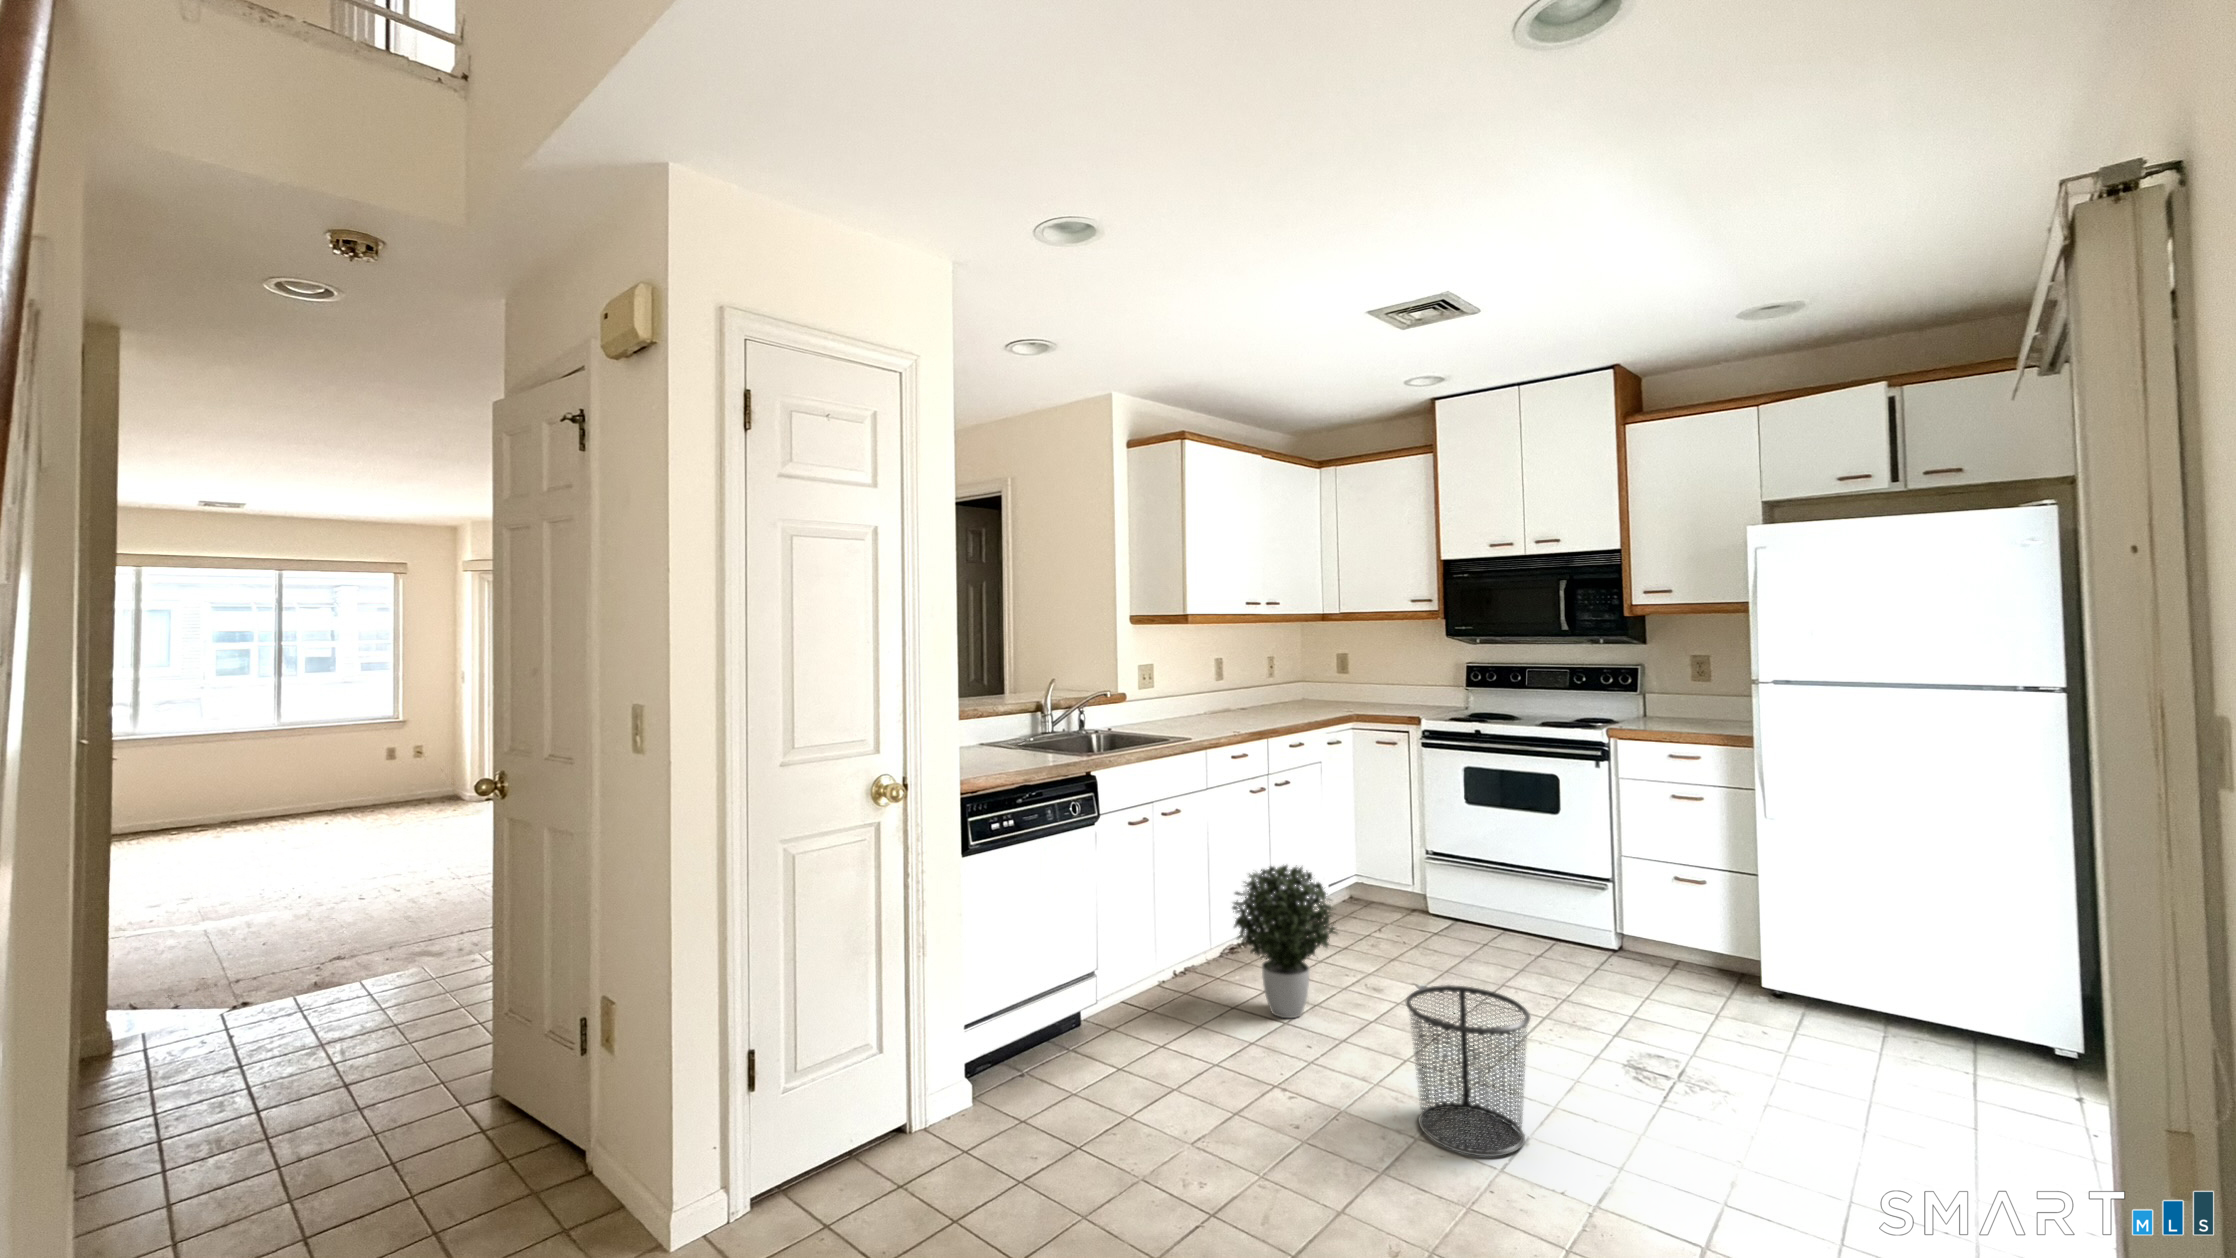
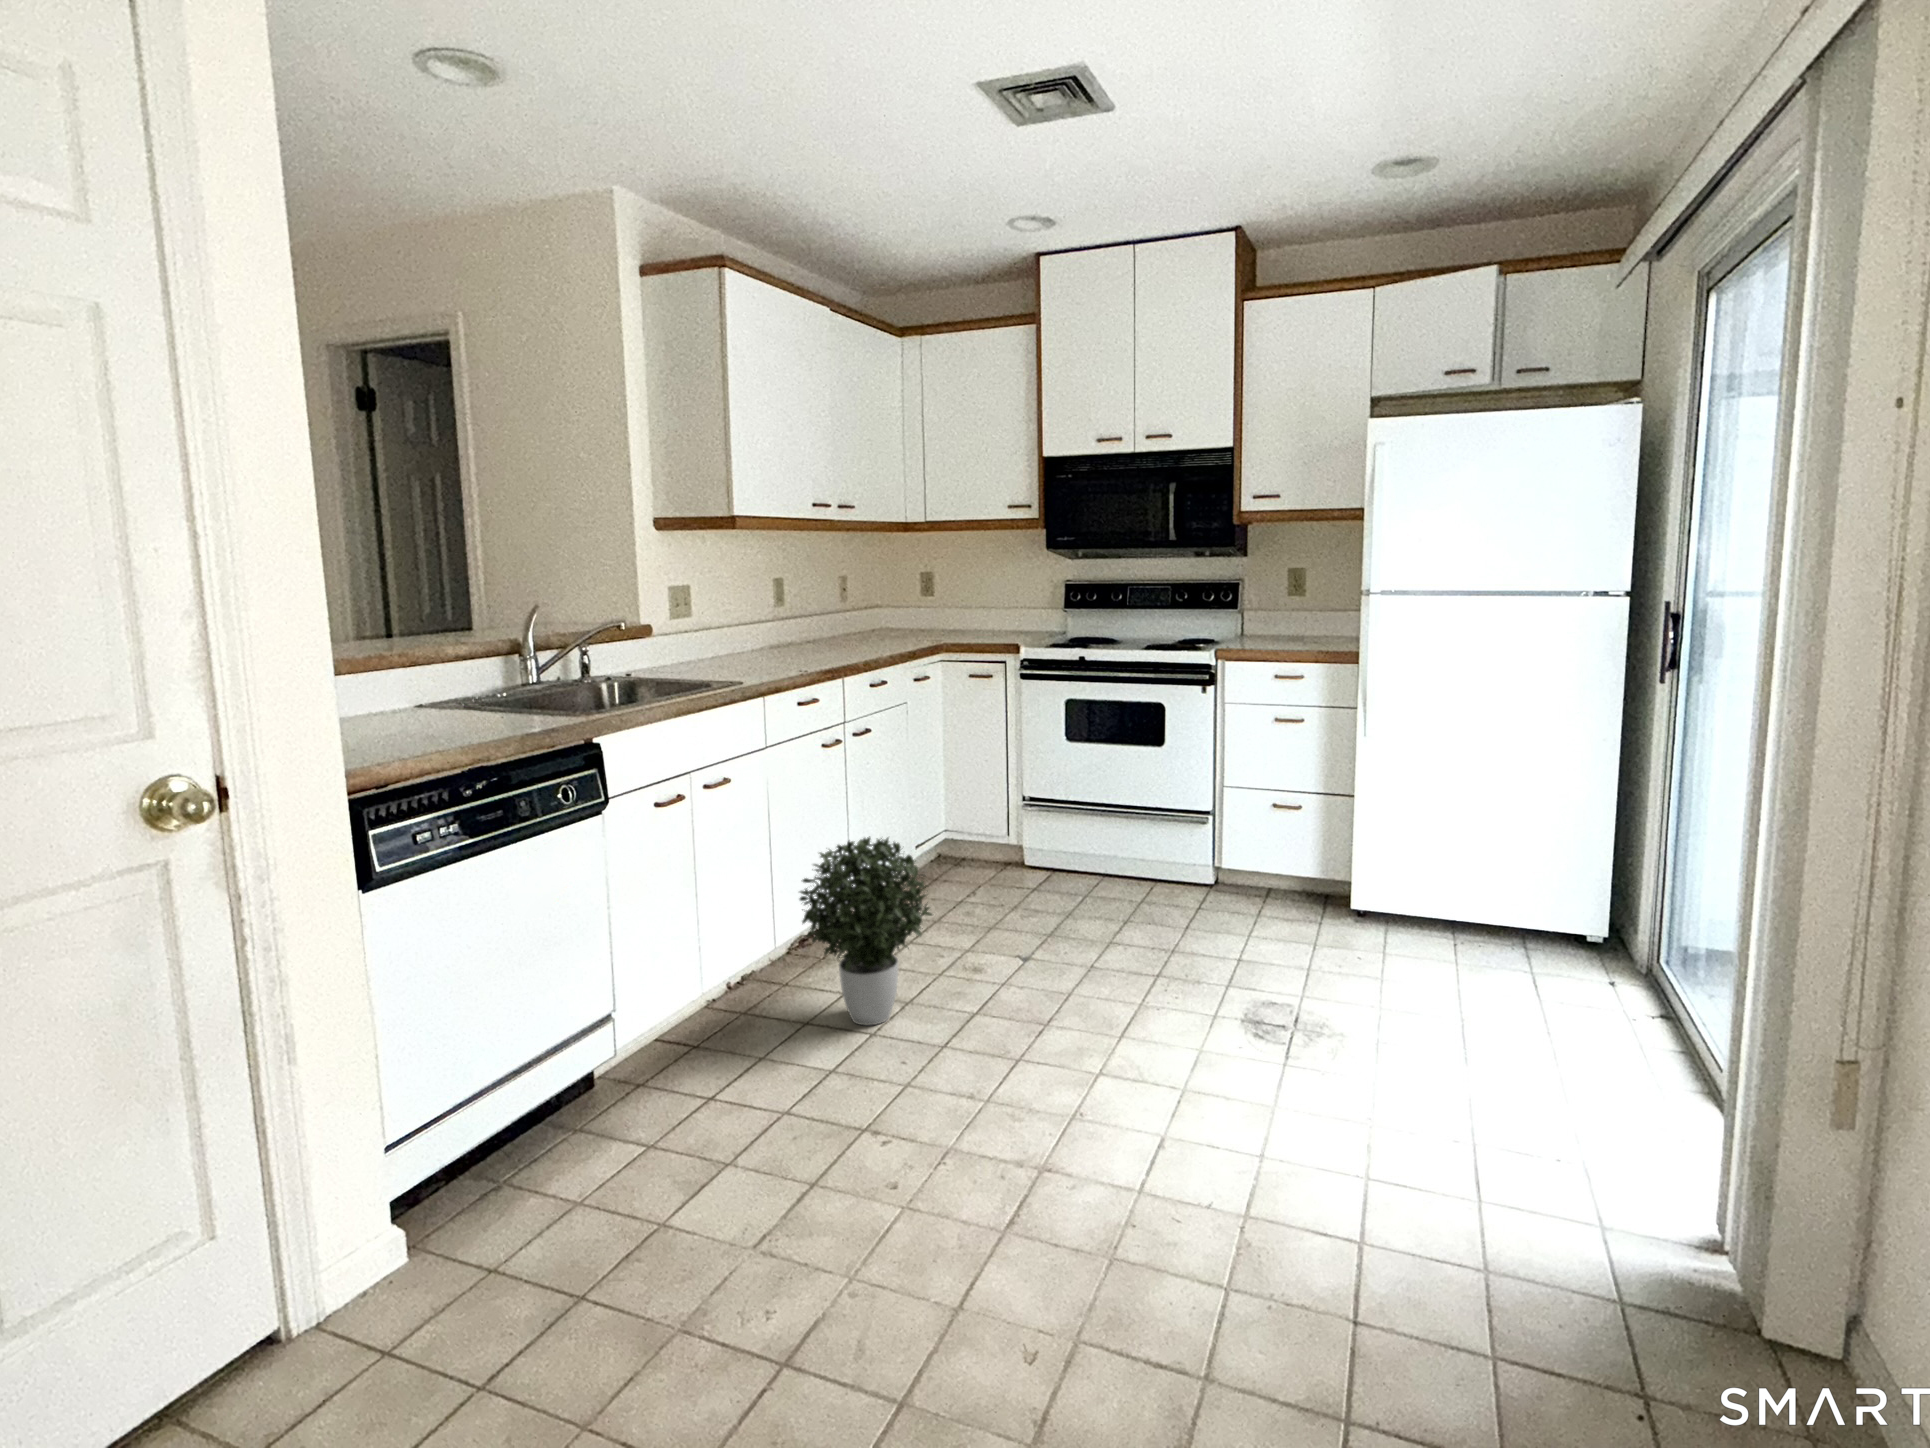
waste bin: present [1406,985,1530,1156] -> none [1024,972,1169,1178]

